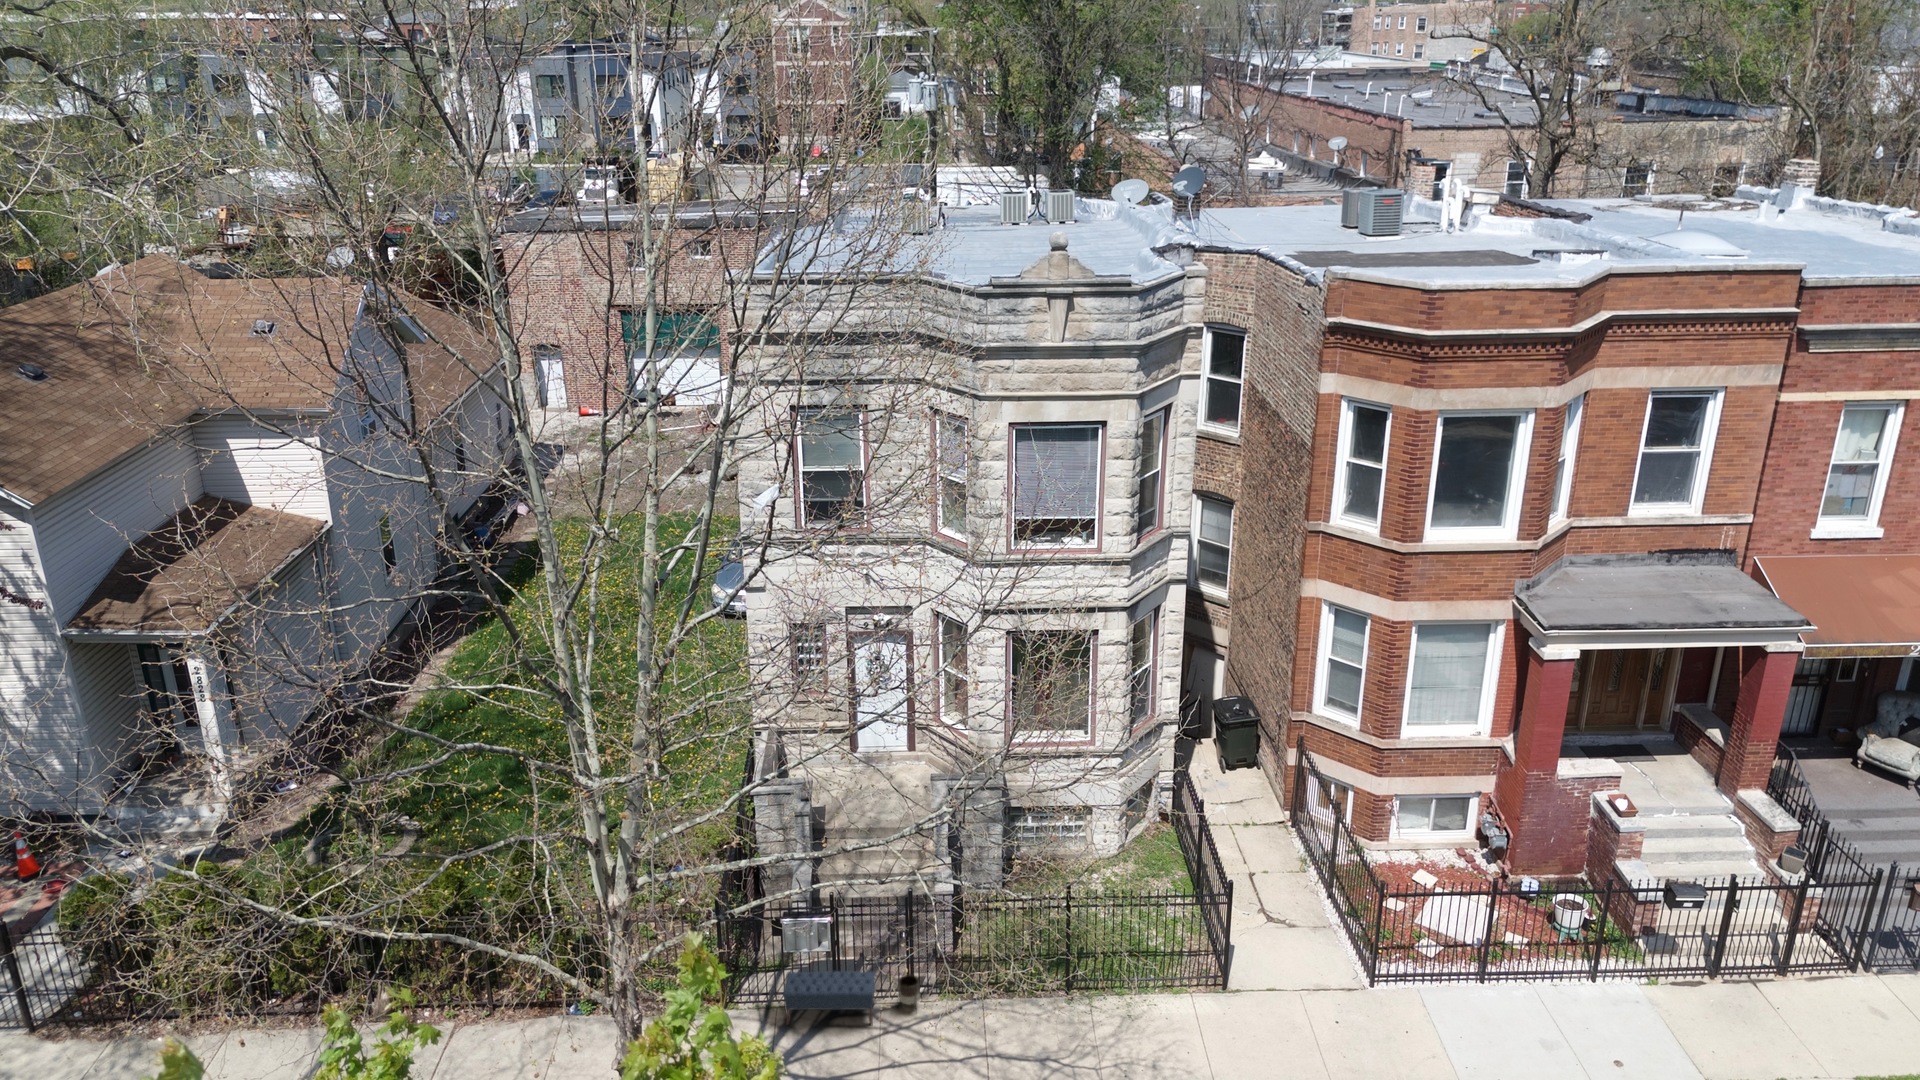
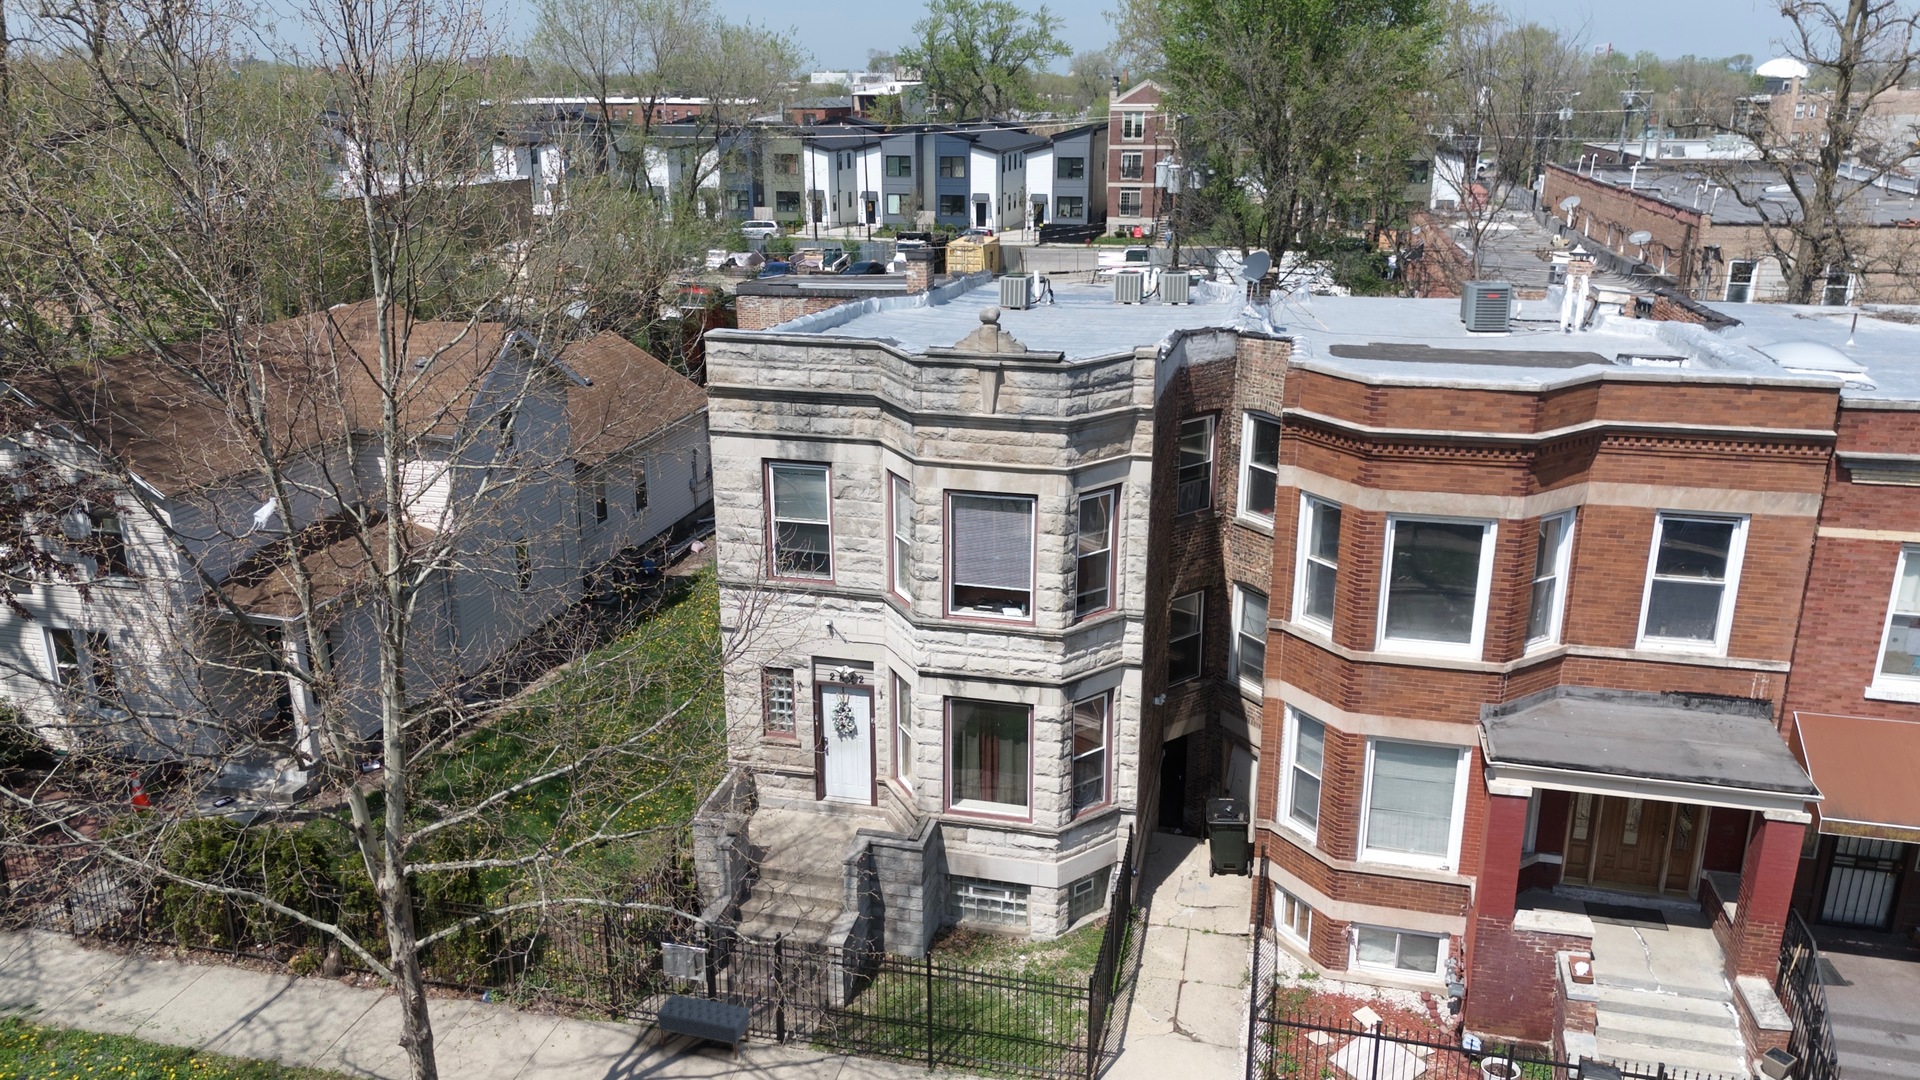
planter: present [898,975,920,1005] -> none [767,1017,789,1057]

